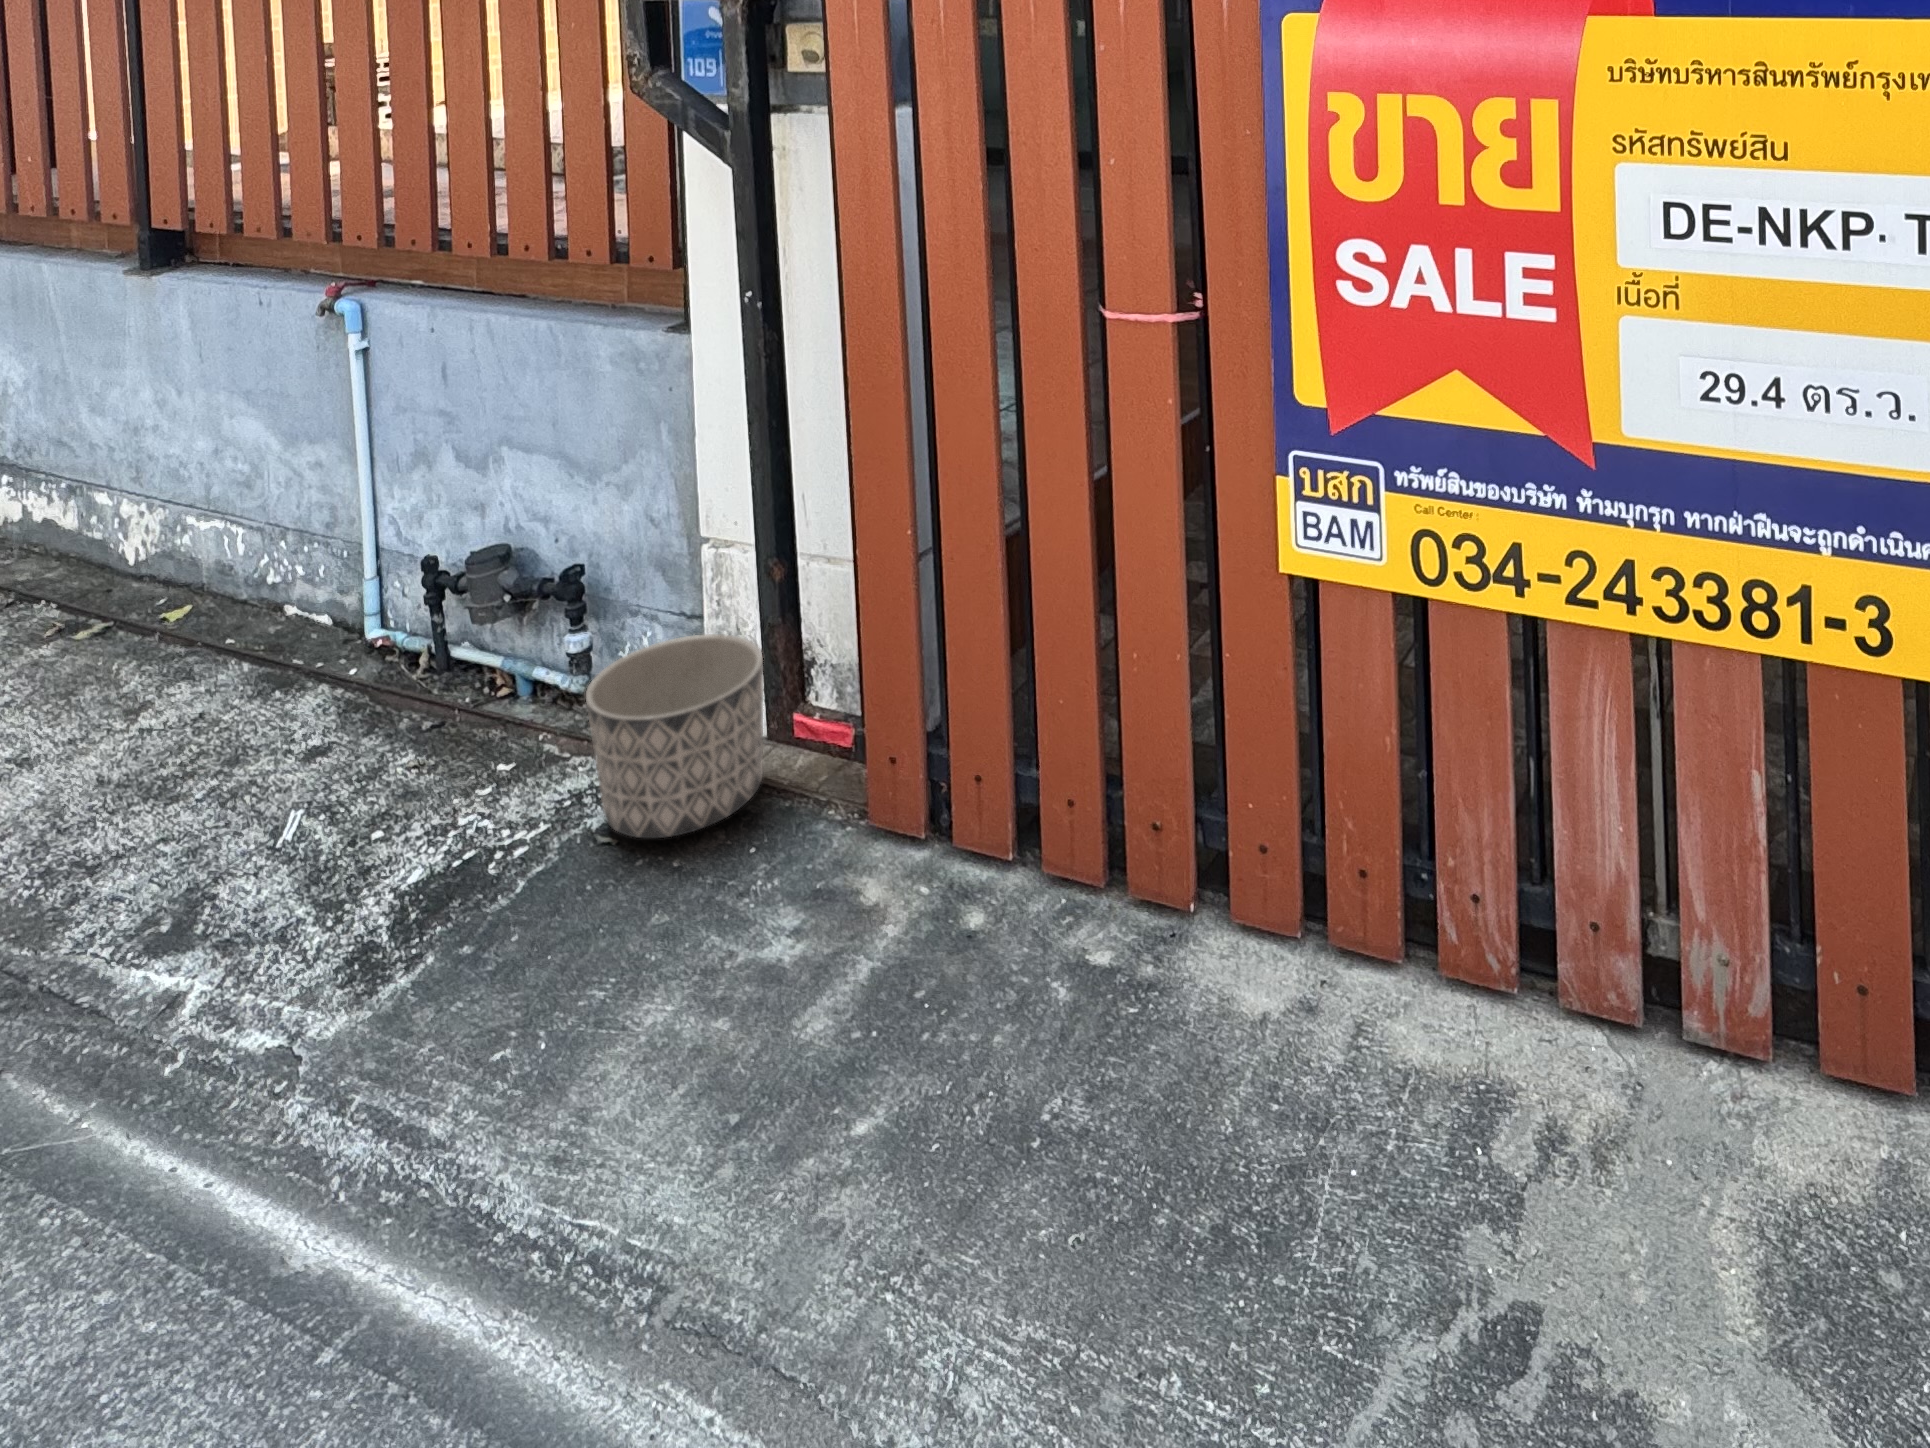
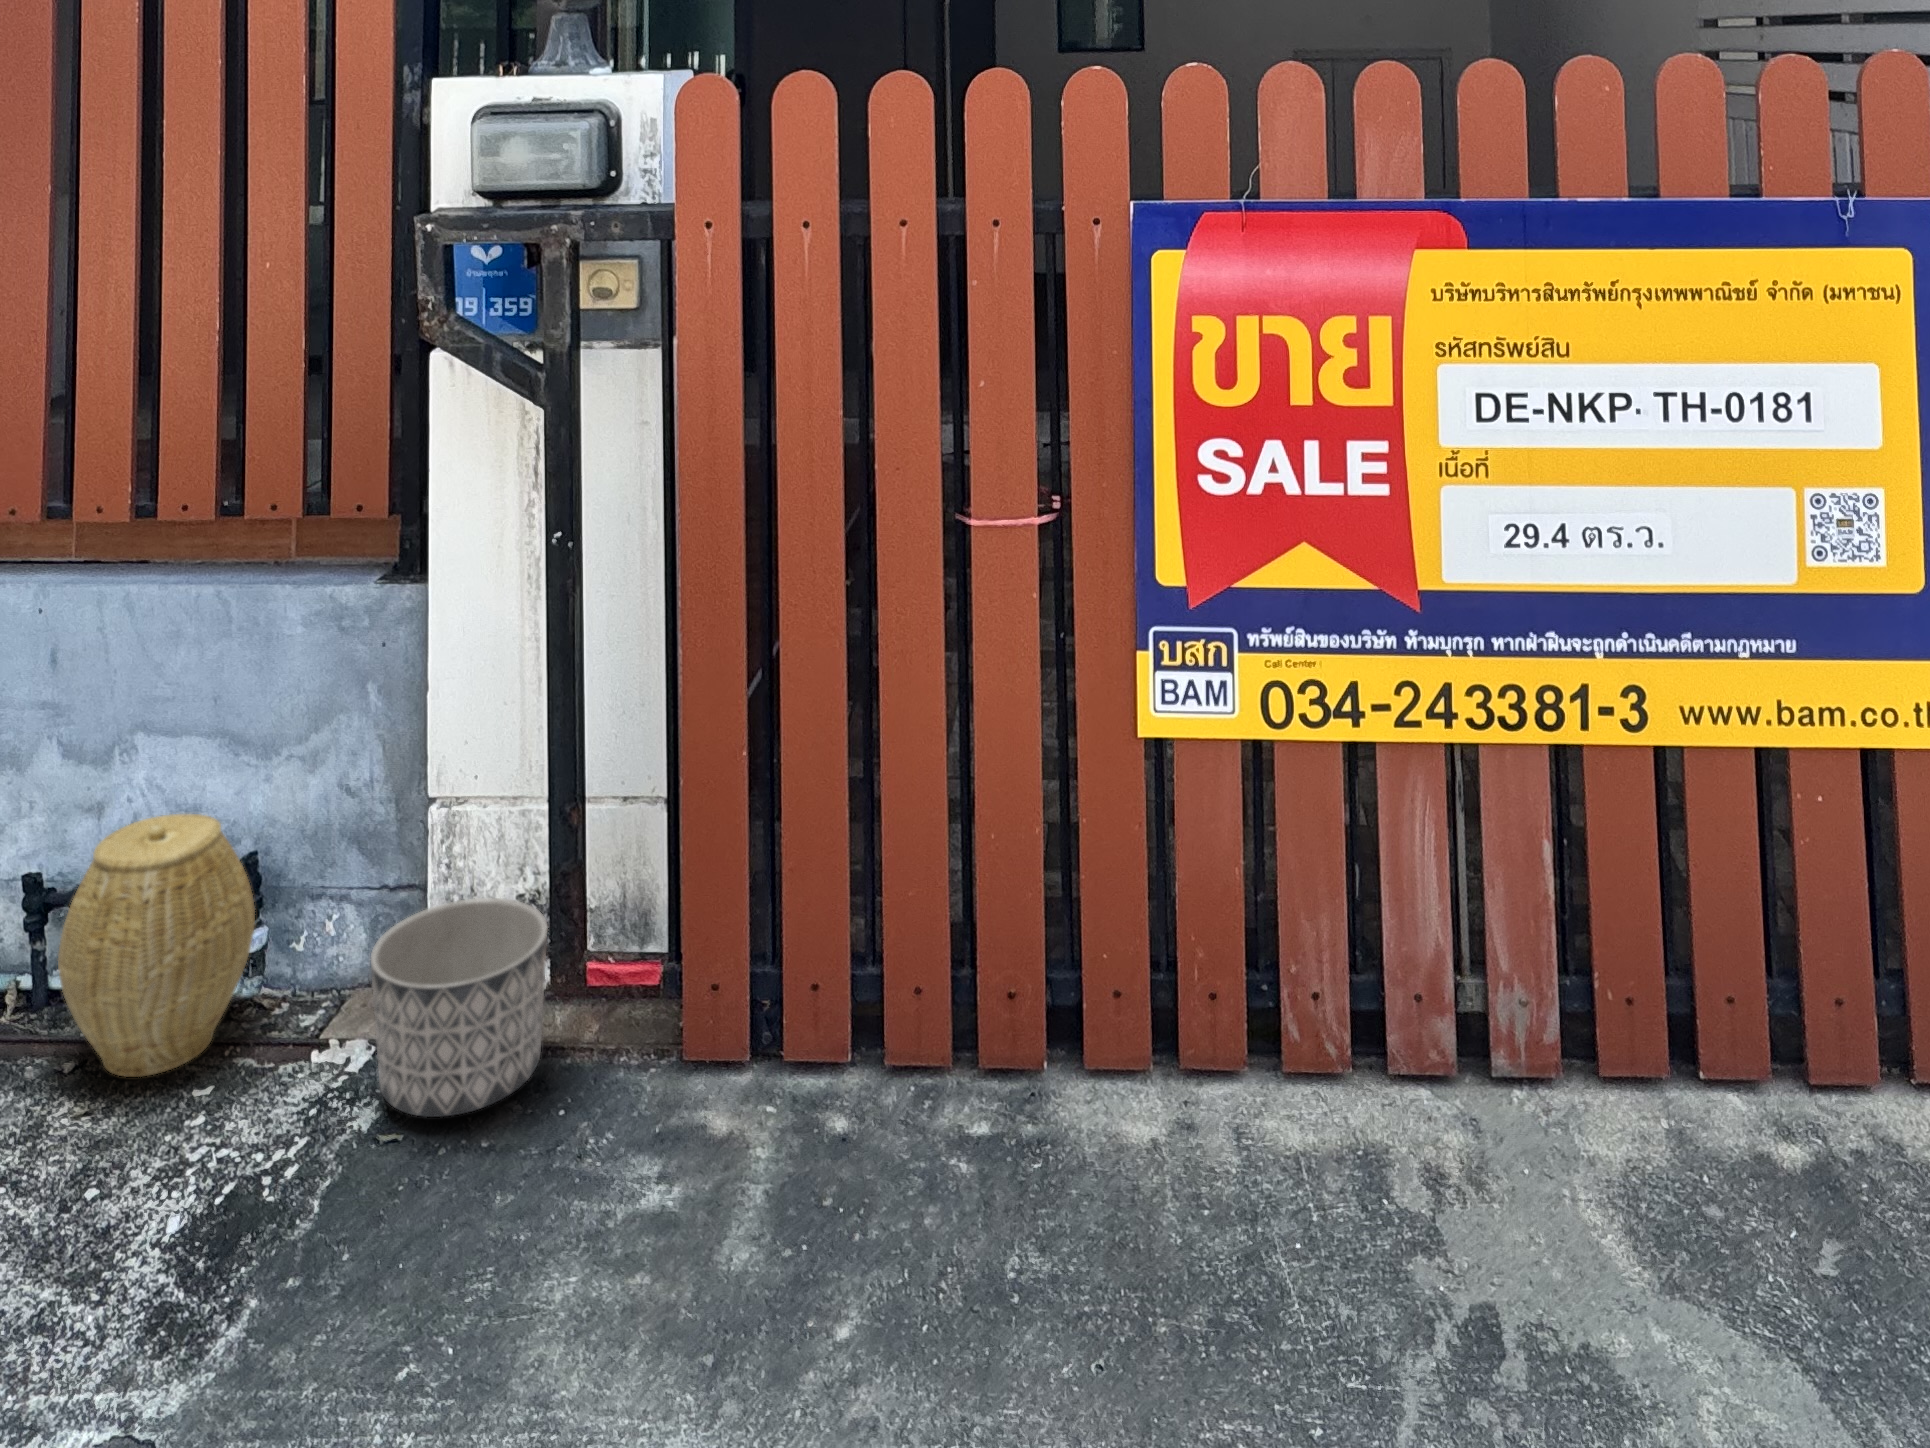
woven basket: none [396,519,576,746] -> present [58,814,255,1077]

